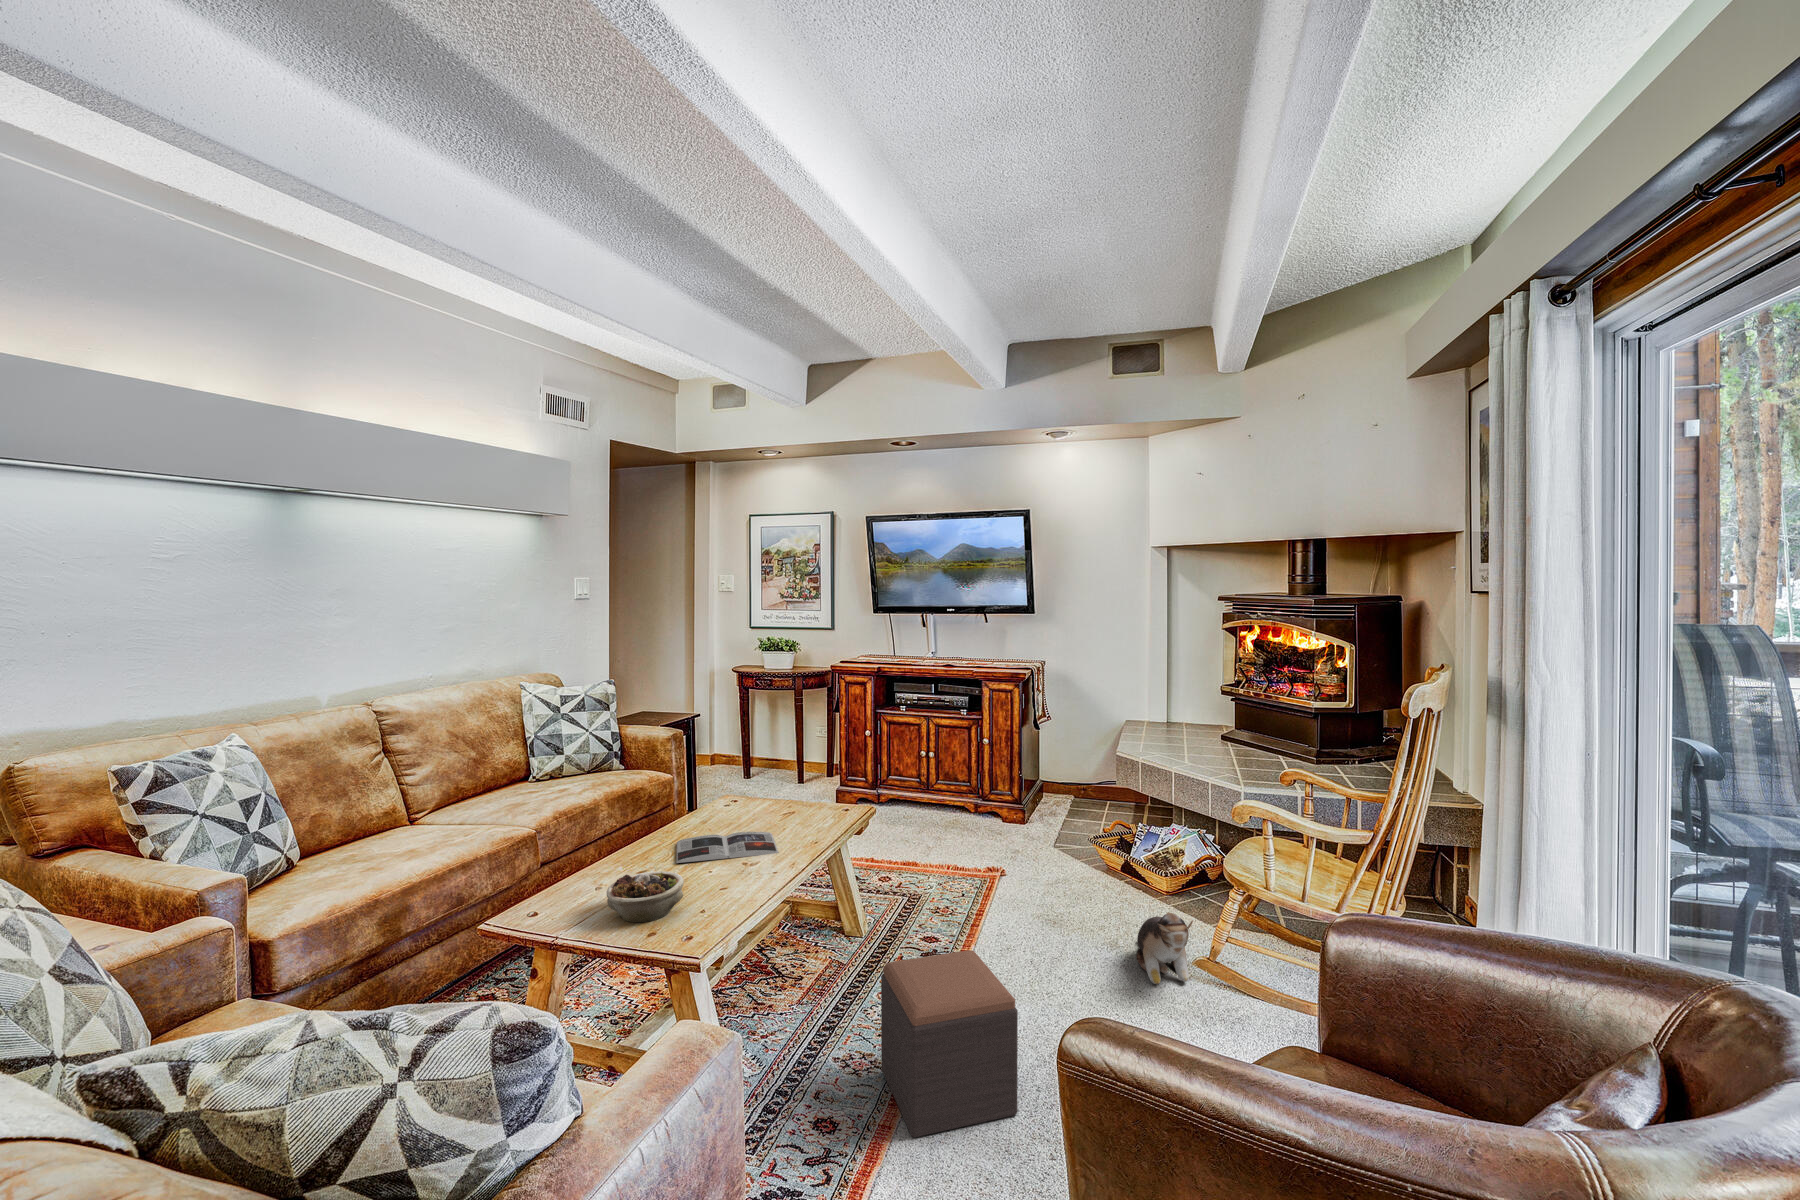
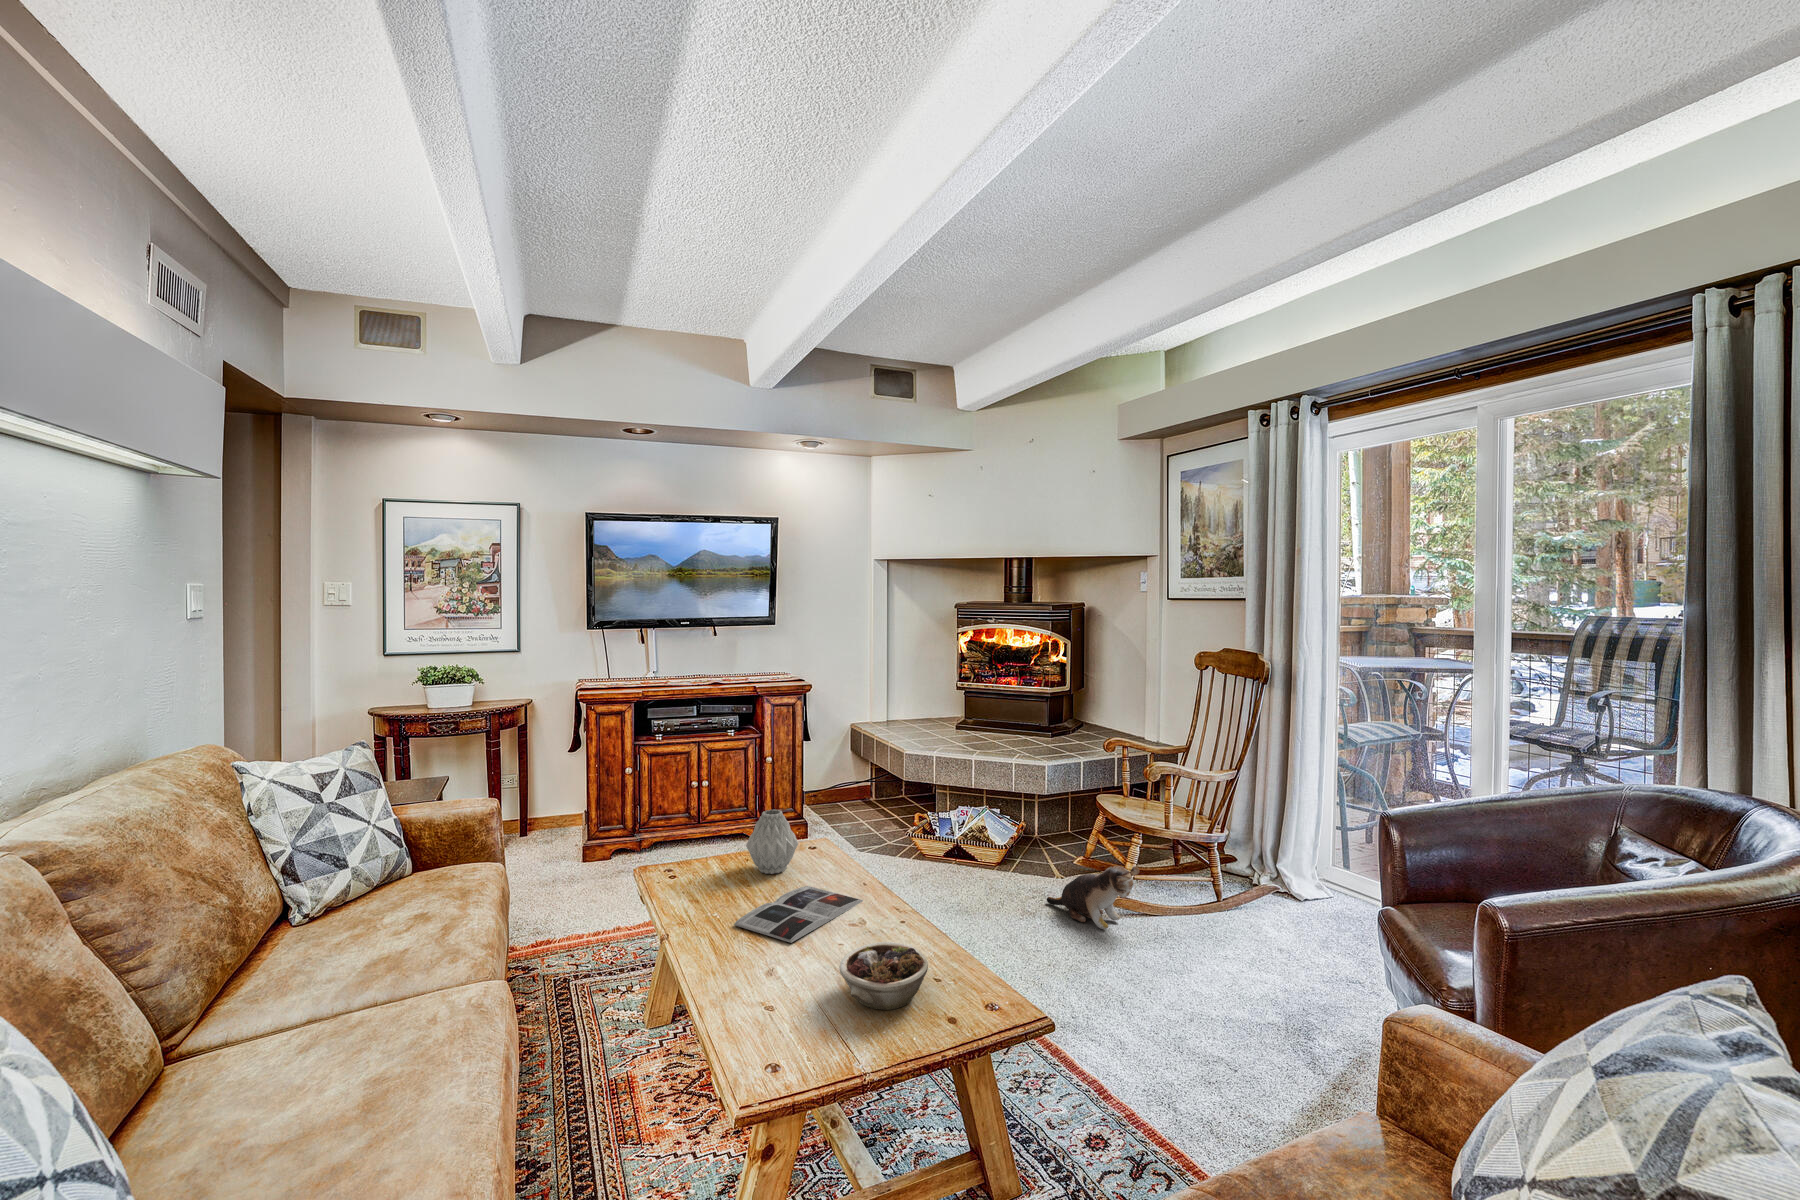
vase: none [755,765,800,819] -> present [746,810,798,874]
footstool: present [881,950,1018,1137] -> none [1057,932,1181,1103]

